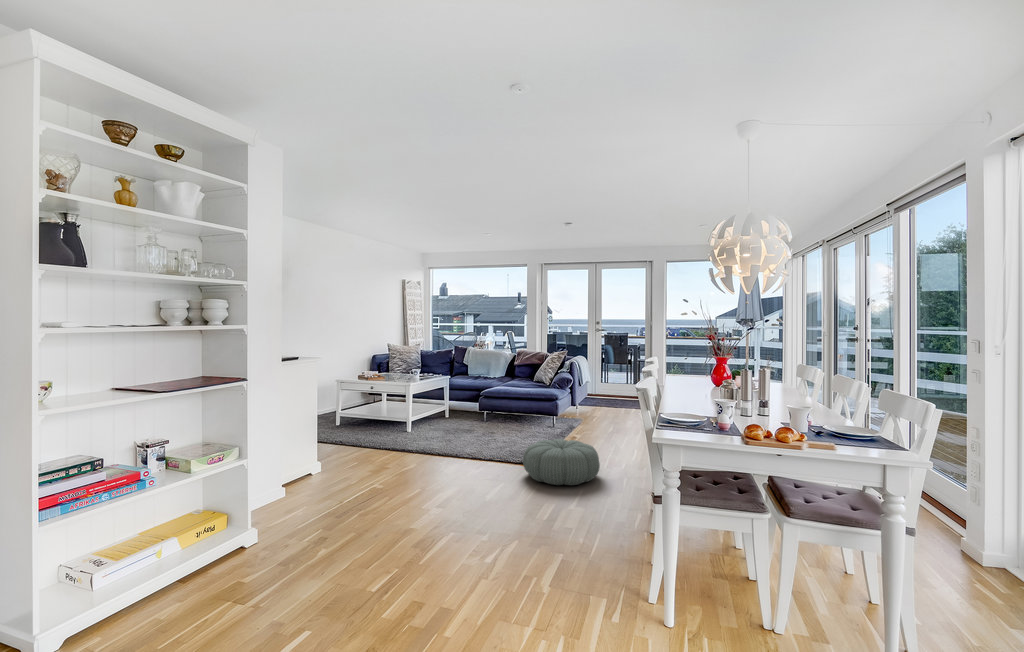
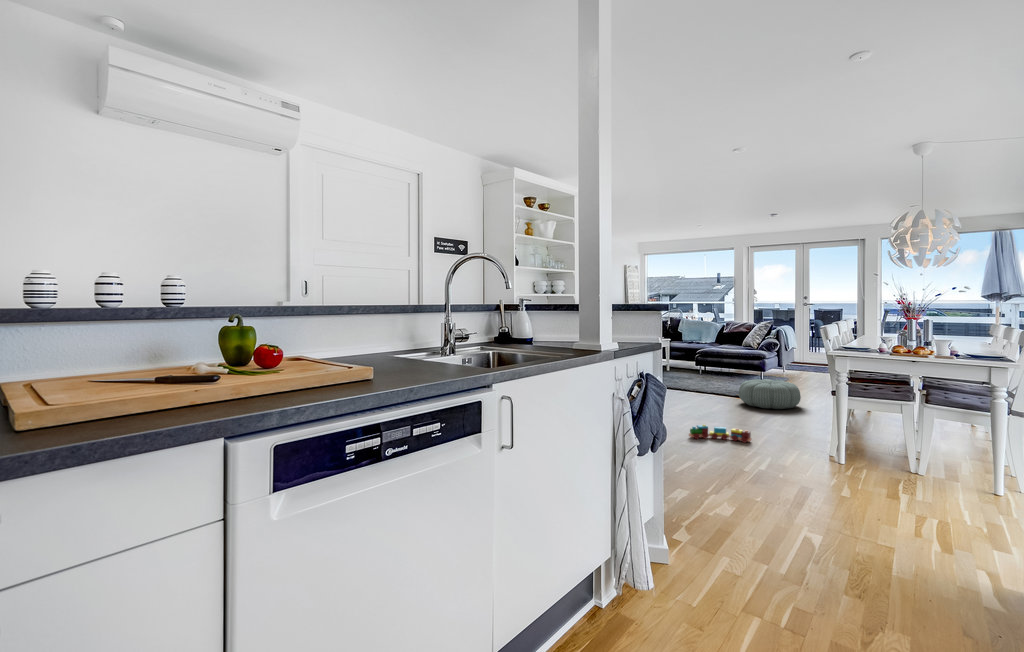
toy train: none [428,560,532,593] -> present [689,425,752,443]

